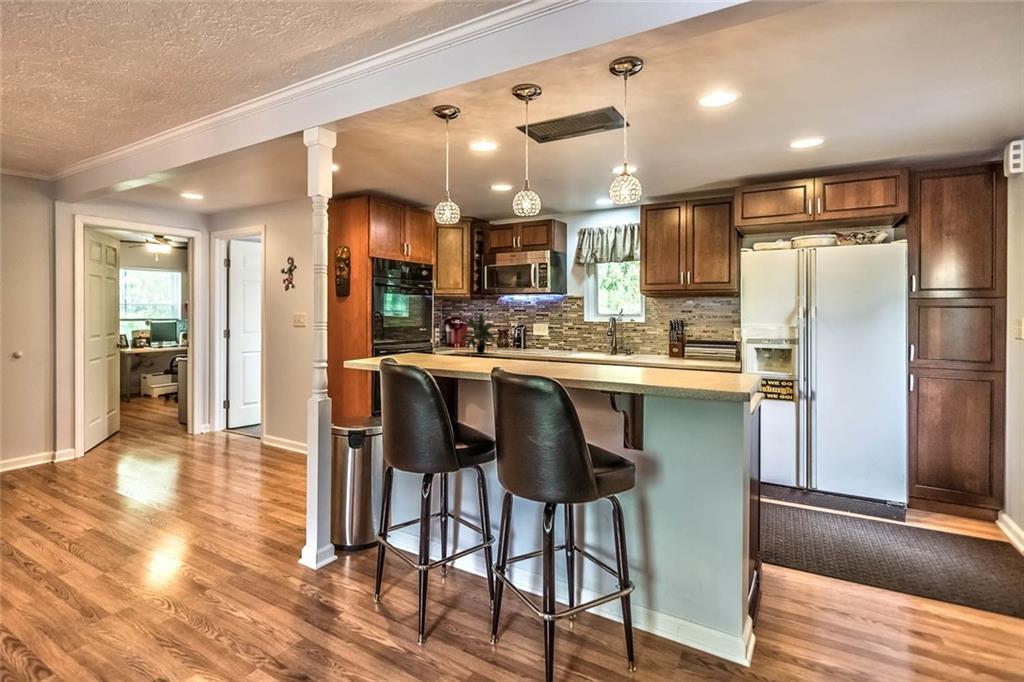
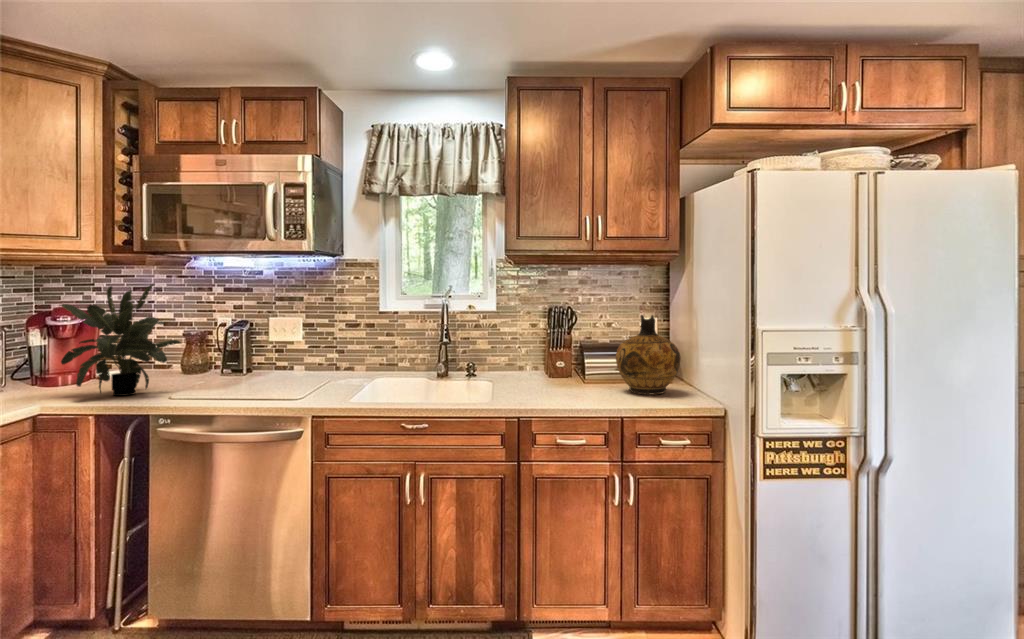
ceramic jug: none [683,326,717,365] -> present [616,315,681,394]

